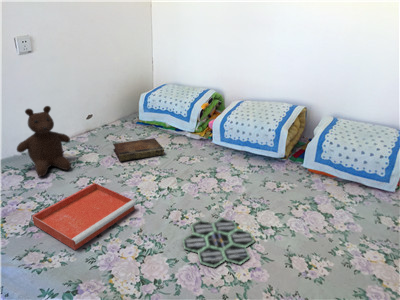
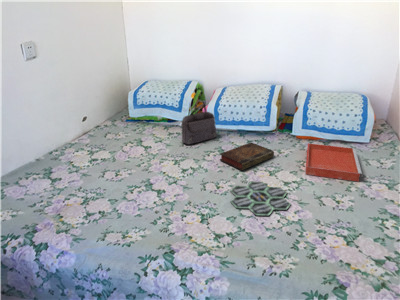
teddy bear: present [17,106,71,176] -> none [36,108,92,176]
handbag: none [175,113,217,160] -> present [181,101,217,144]
book: present [113,138,164,161] -> present [220,143,274,170]
tray: present [32,183,136,250] -> present [305,143,362,182]

